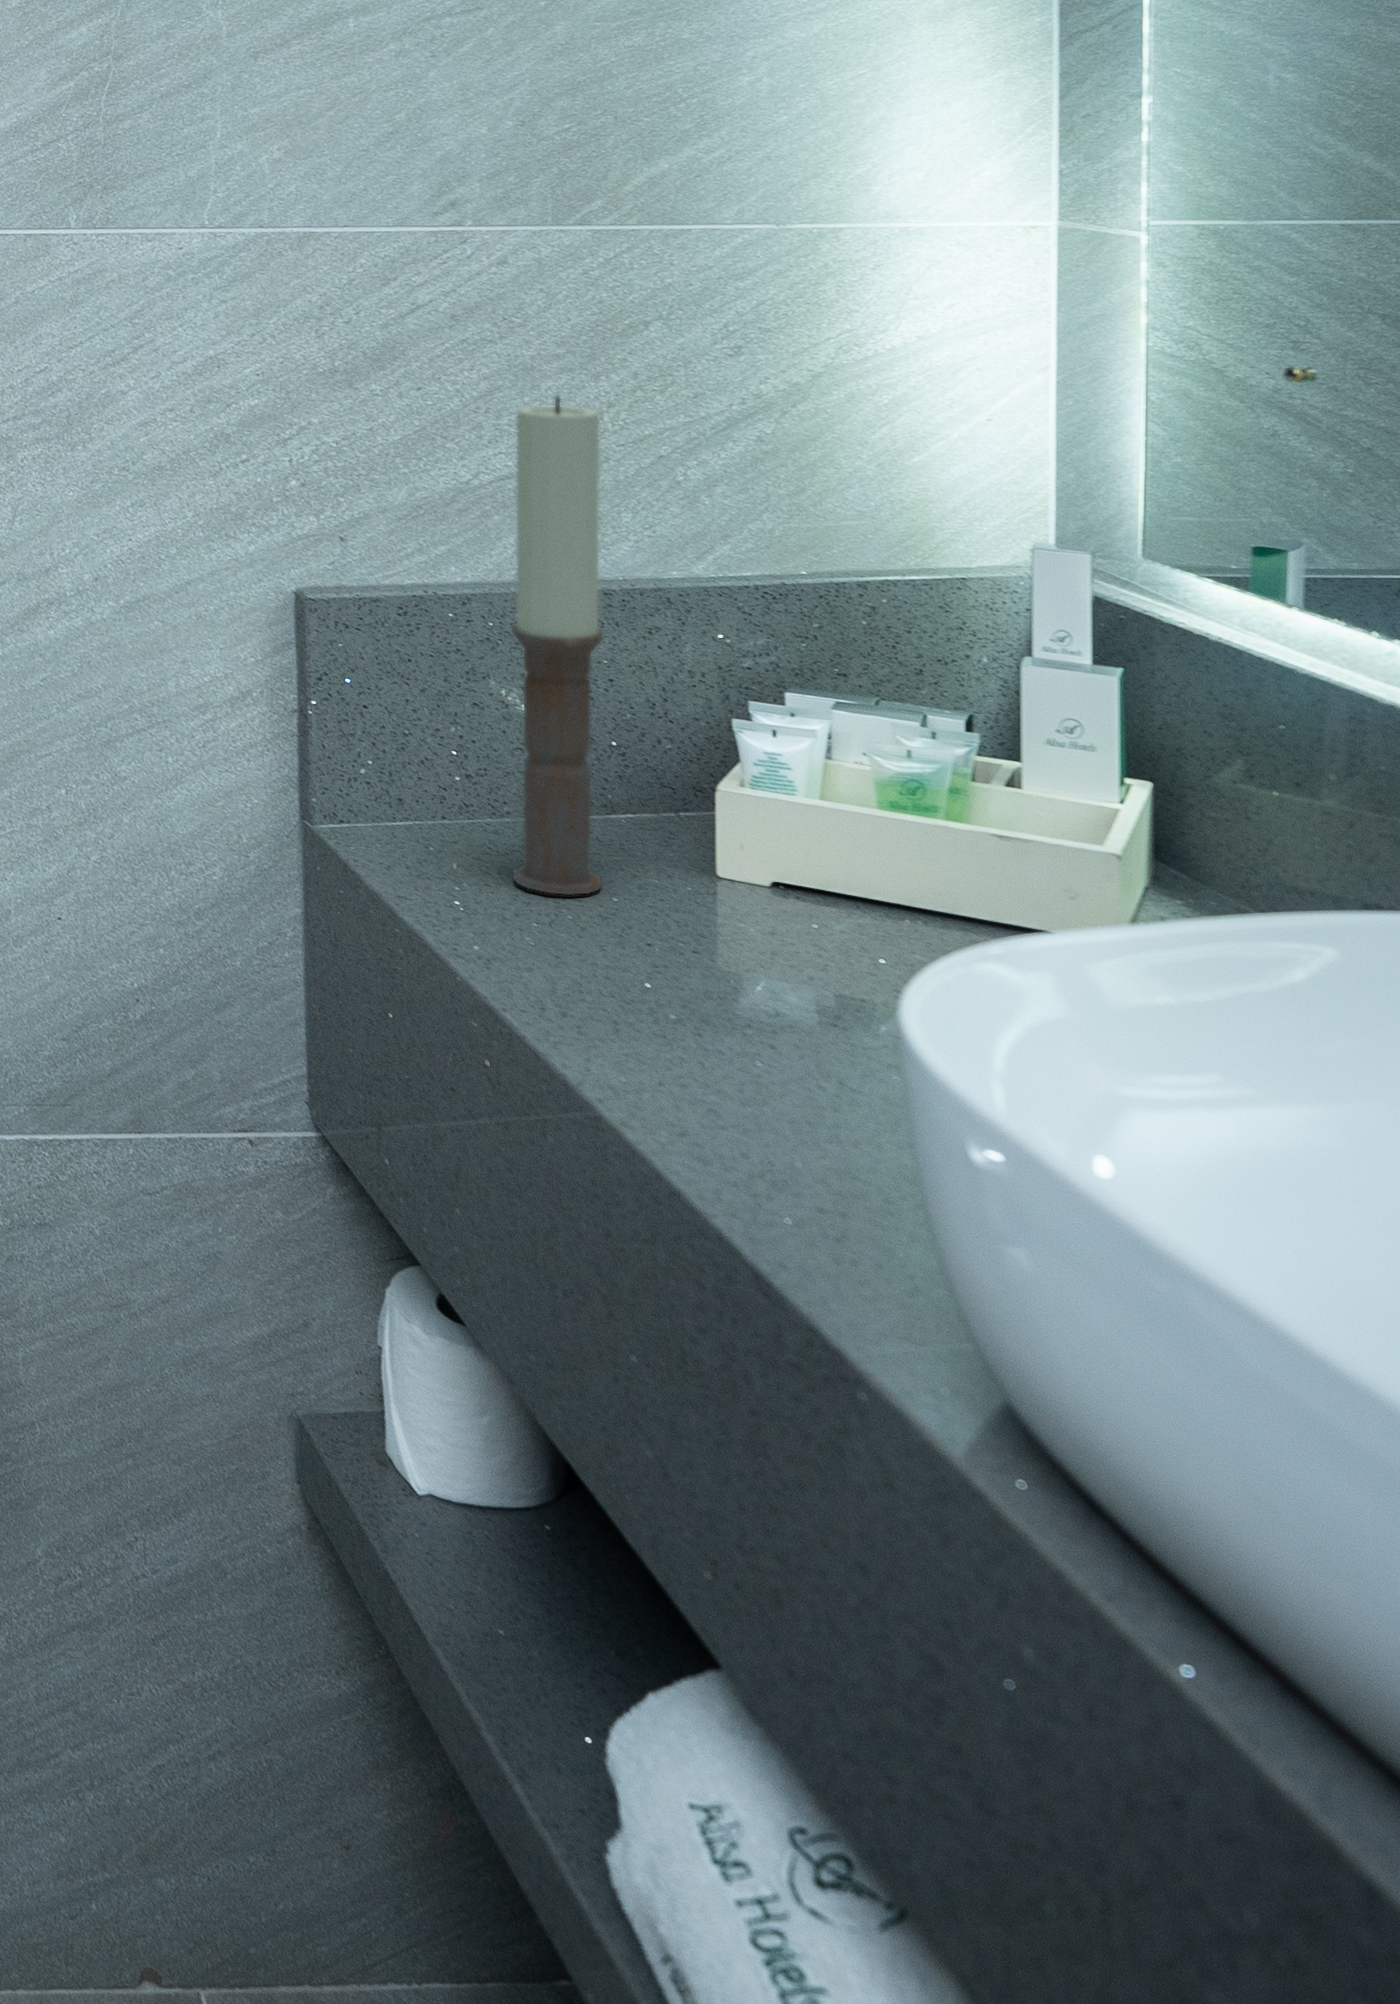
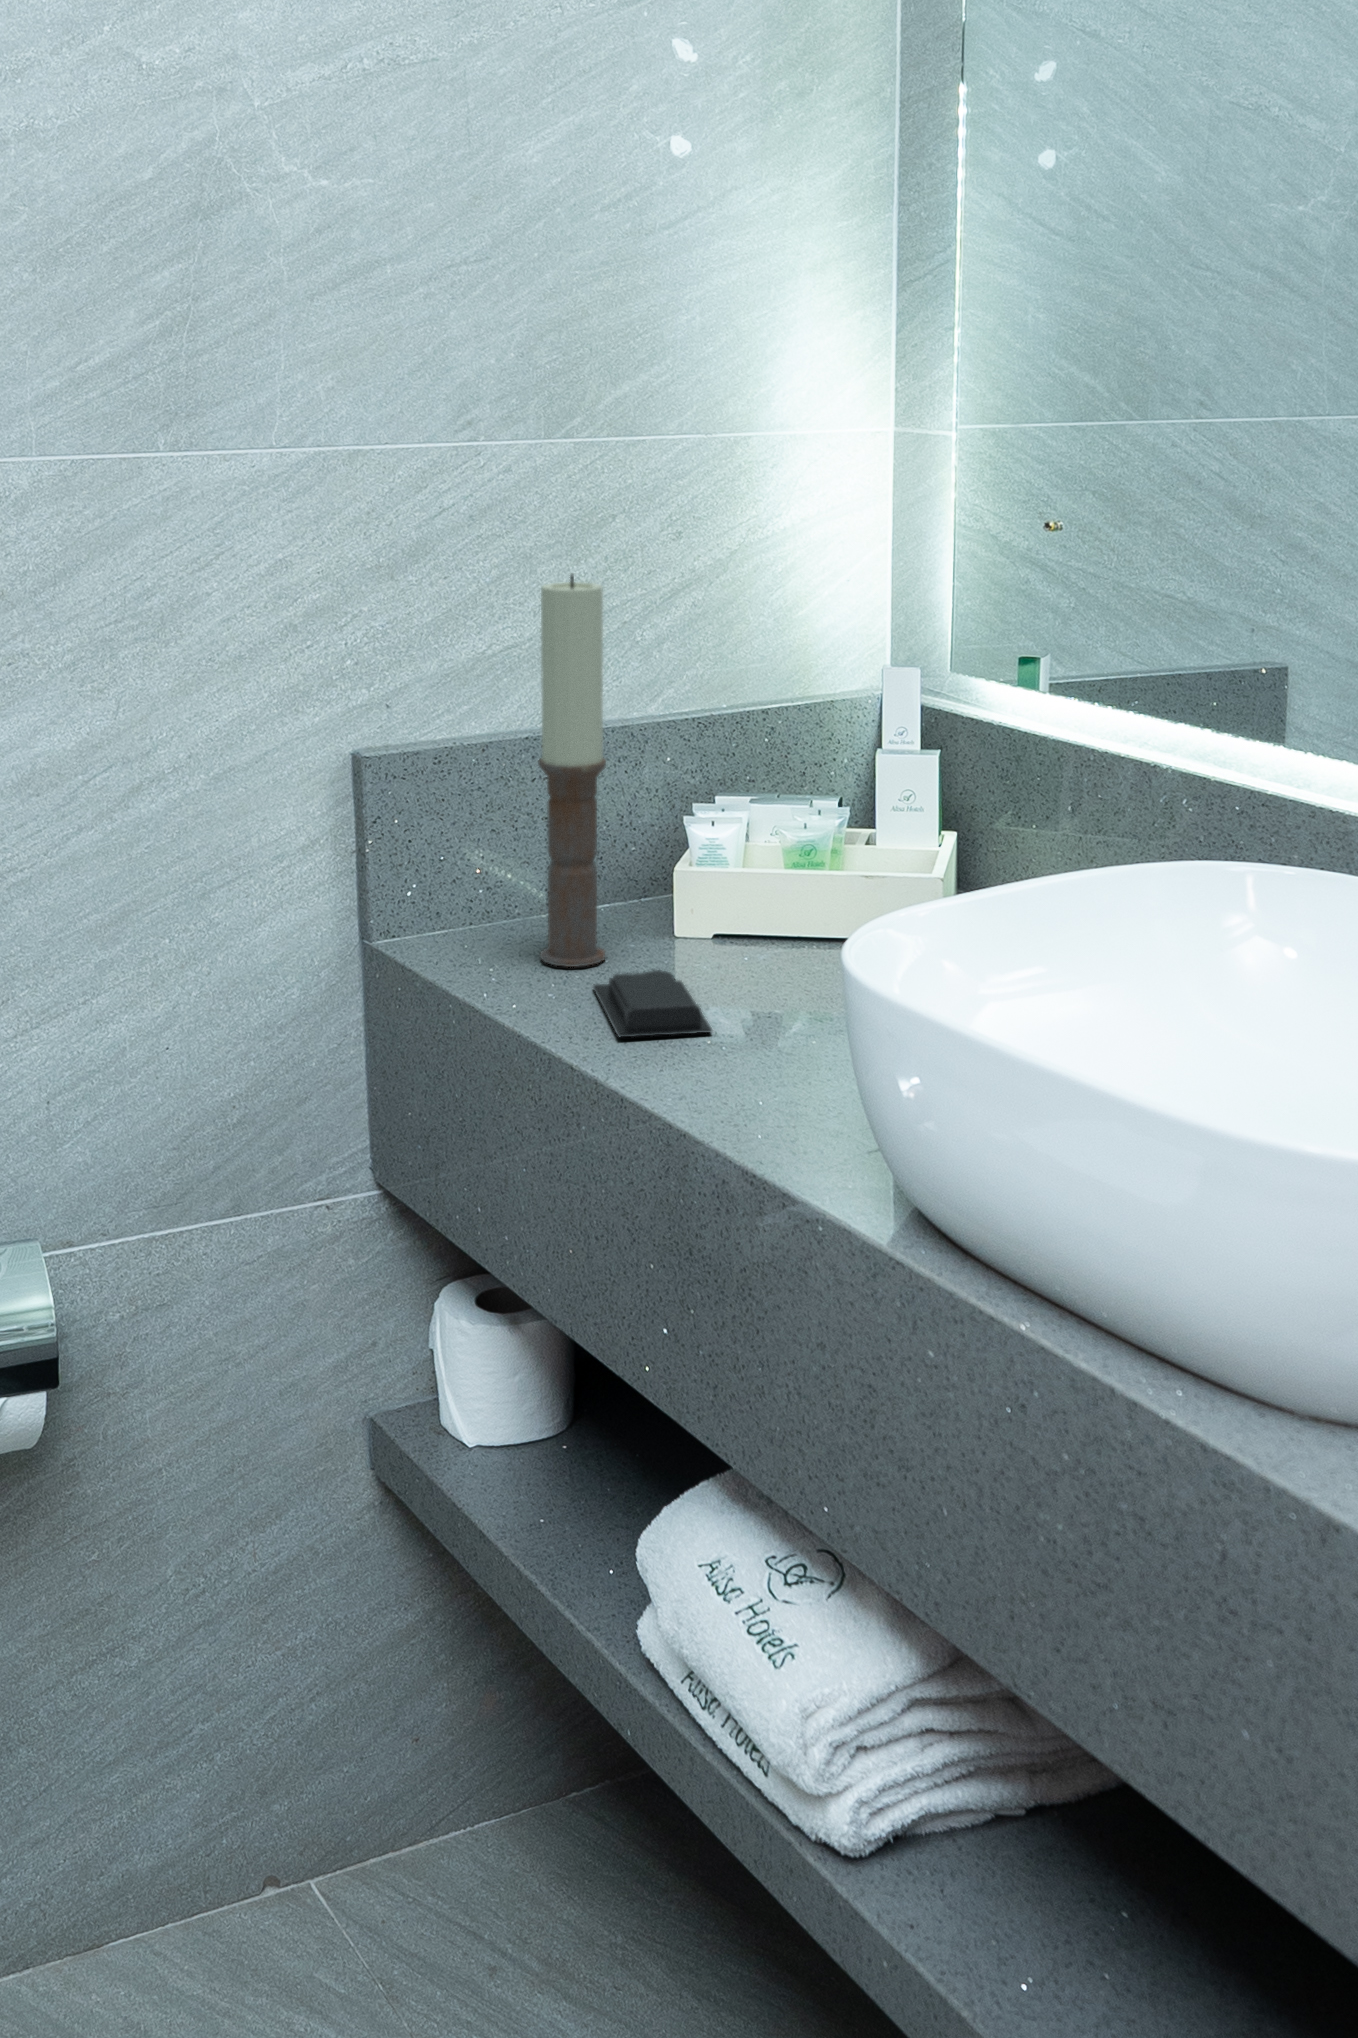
soap bar: none [571,908,716,1001] -> present [593,970,712,1037]

